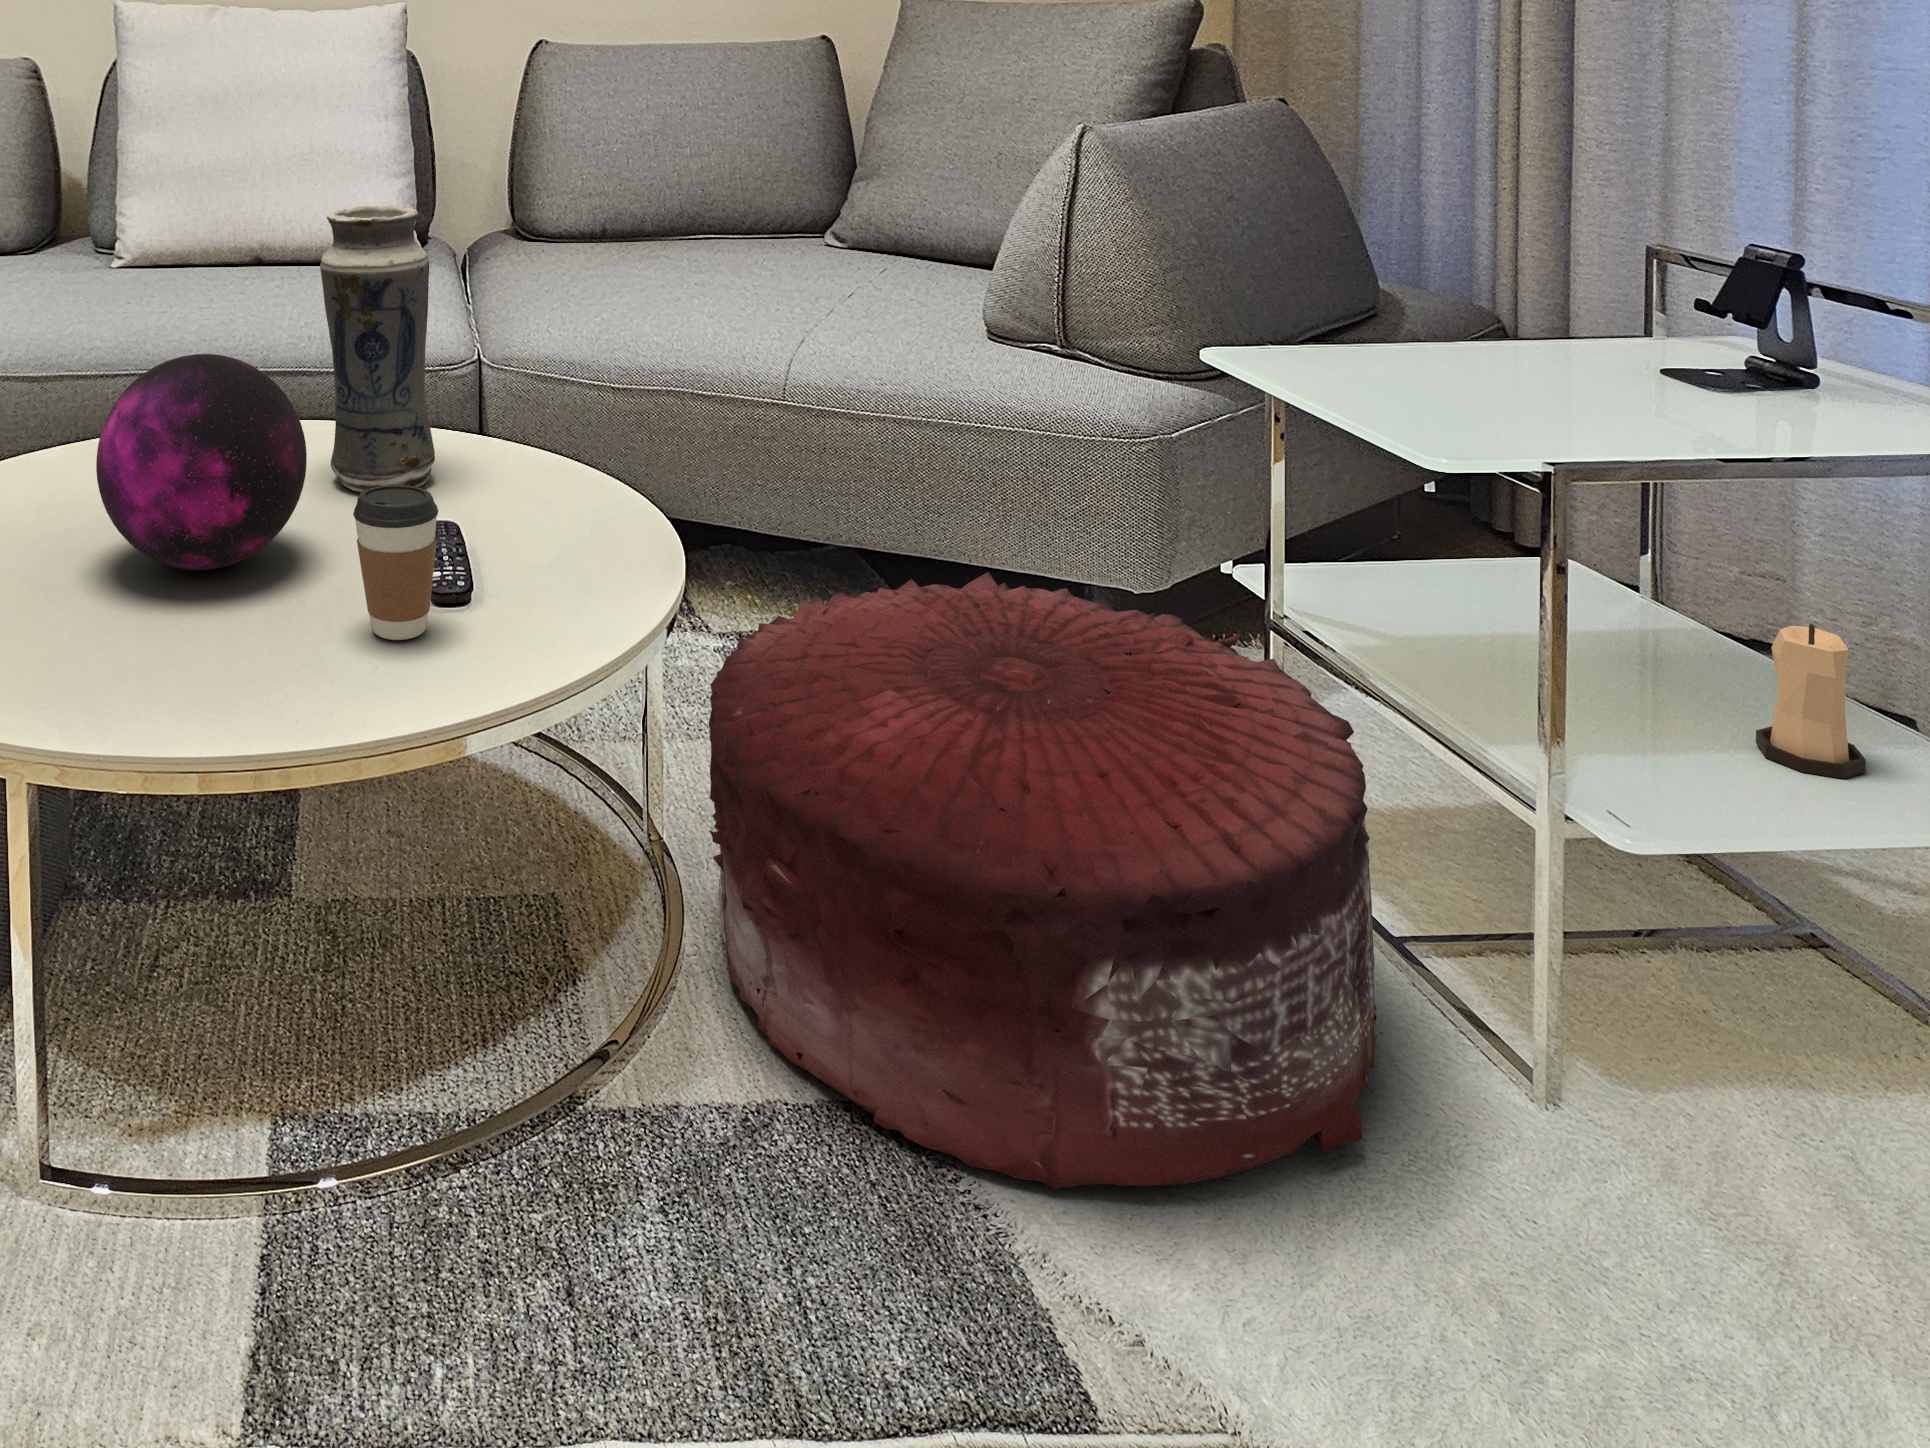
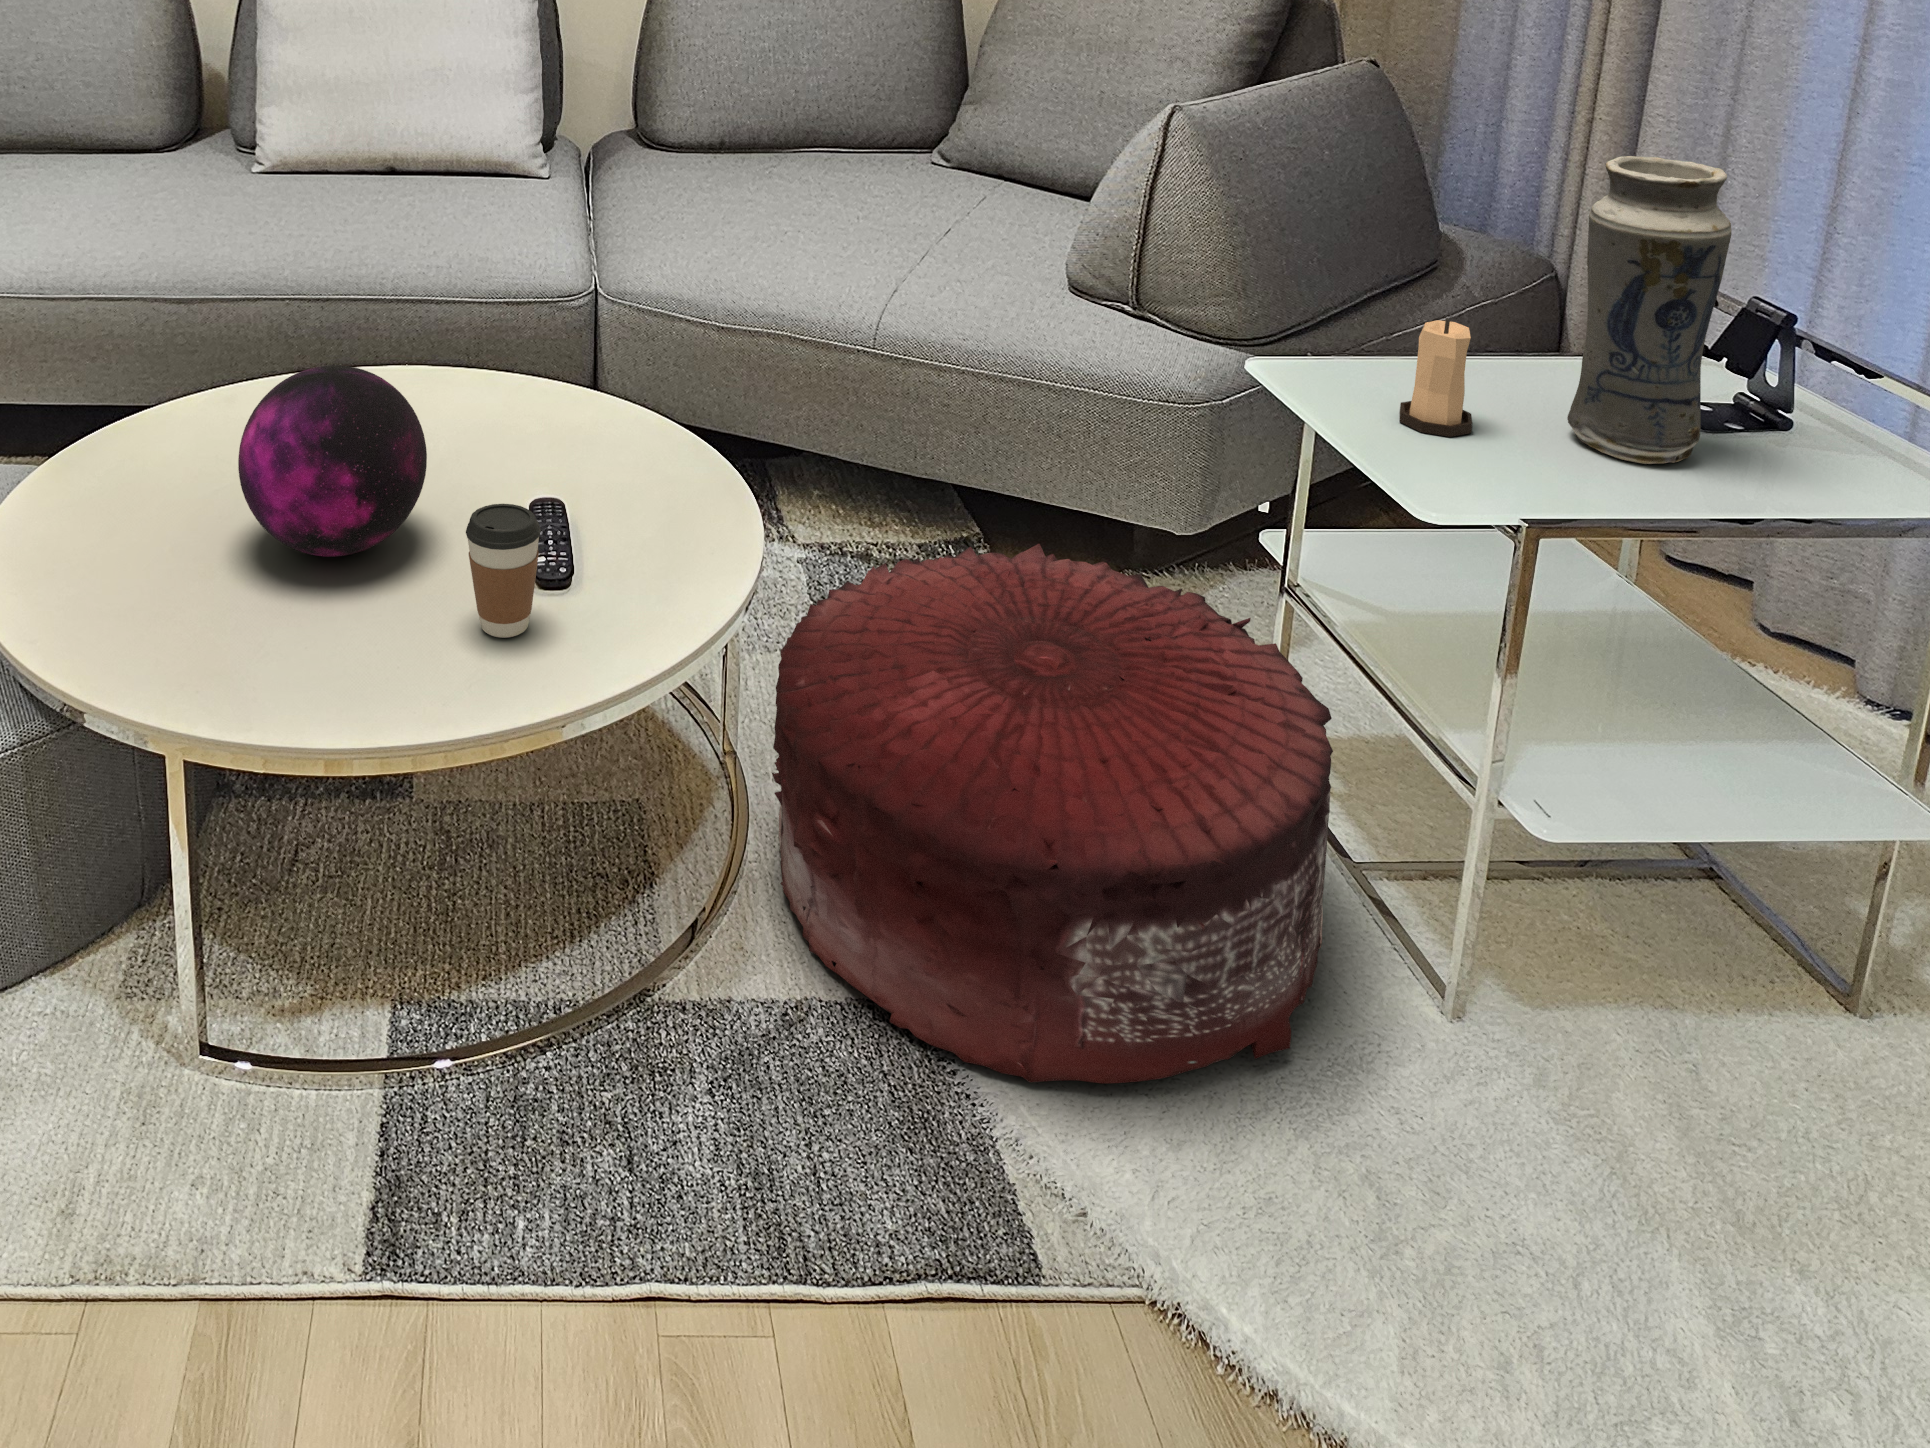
vase: present [320,206,435,492] -> present [1567,156,1732,464]
candle: present [1756,623,1866,779] -> present [1400,318,1472,437]

